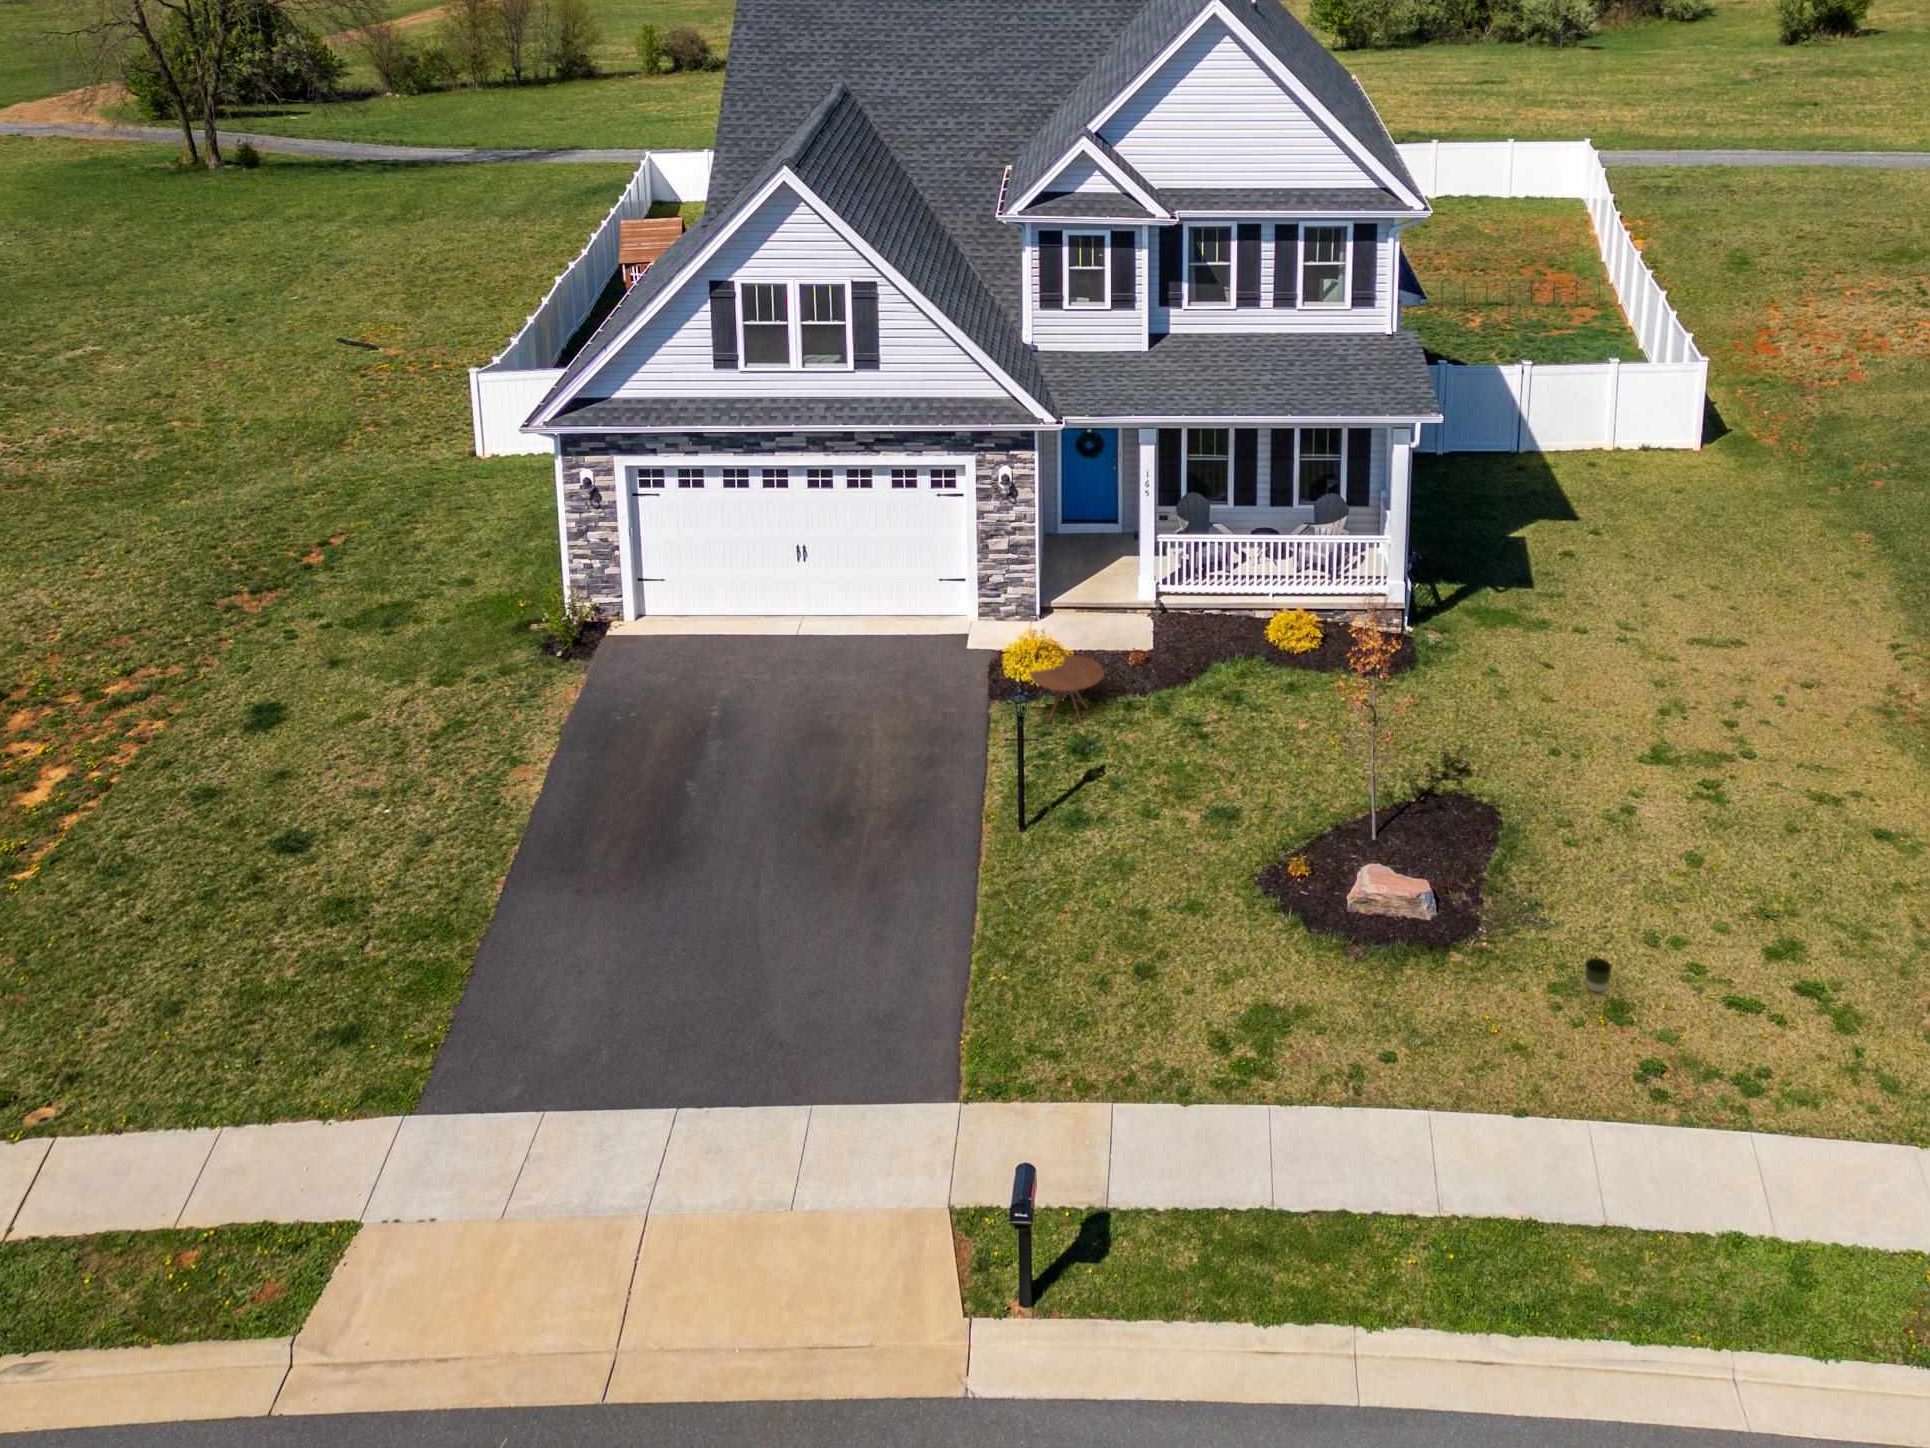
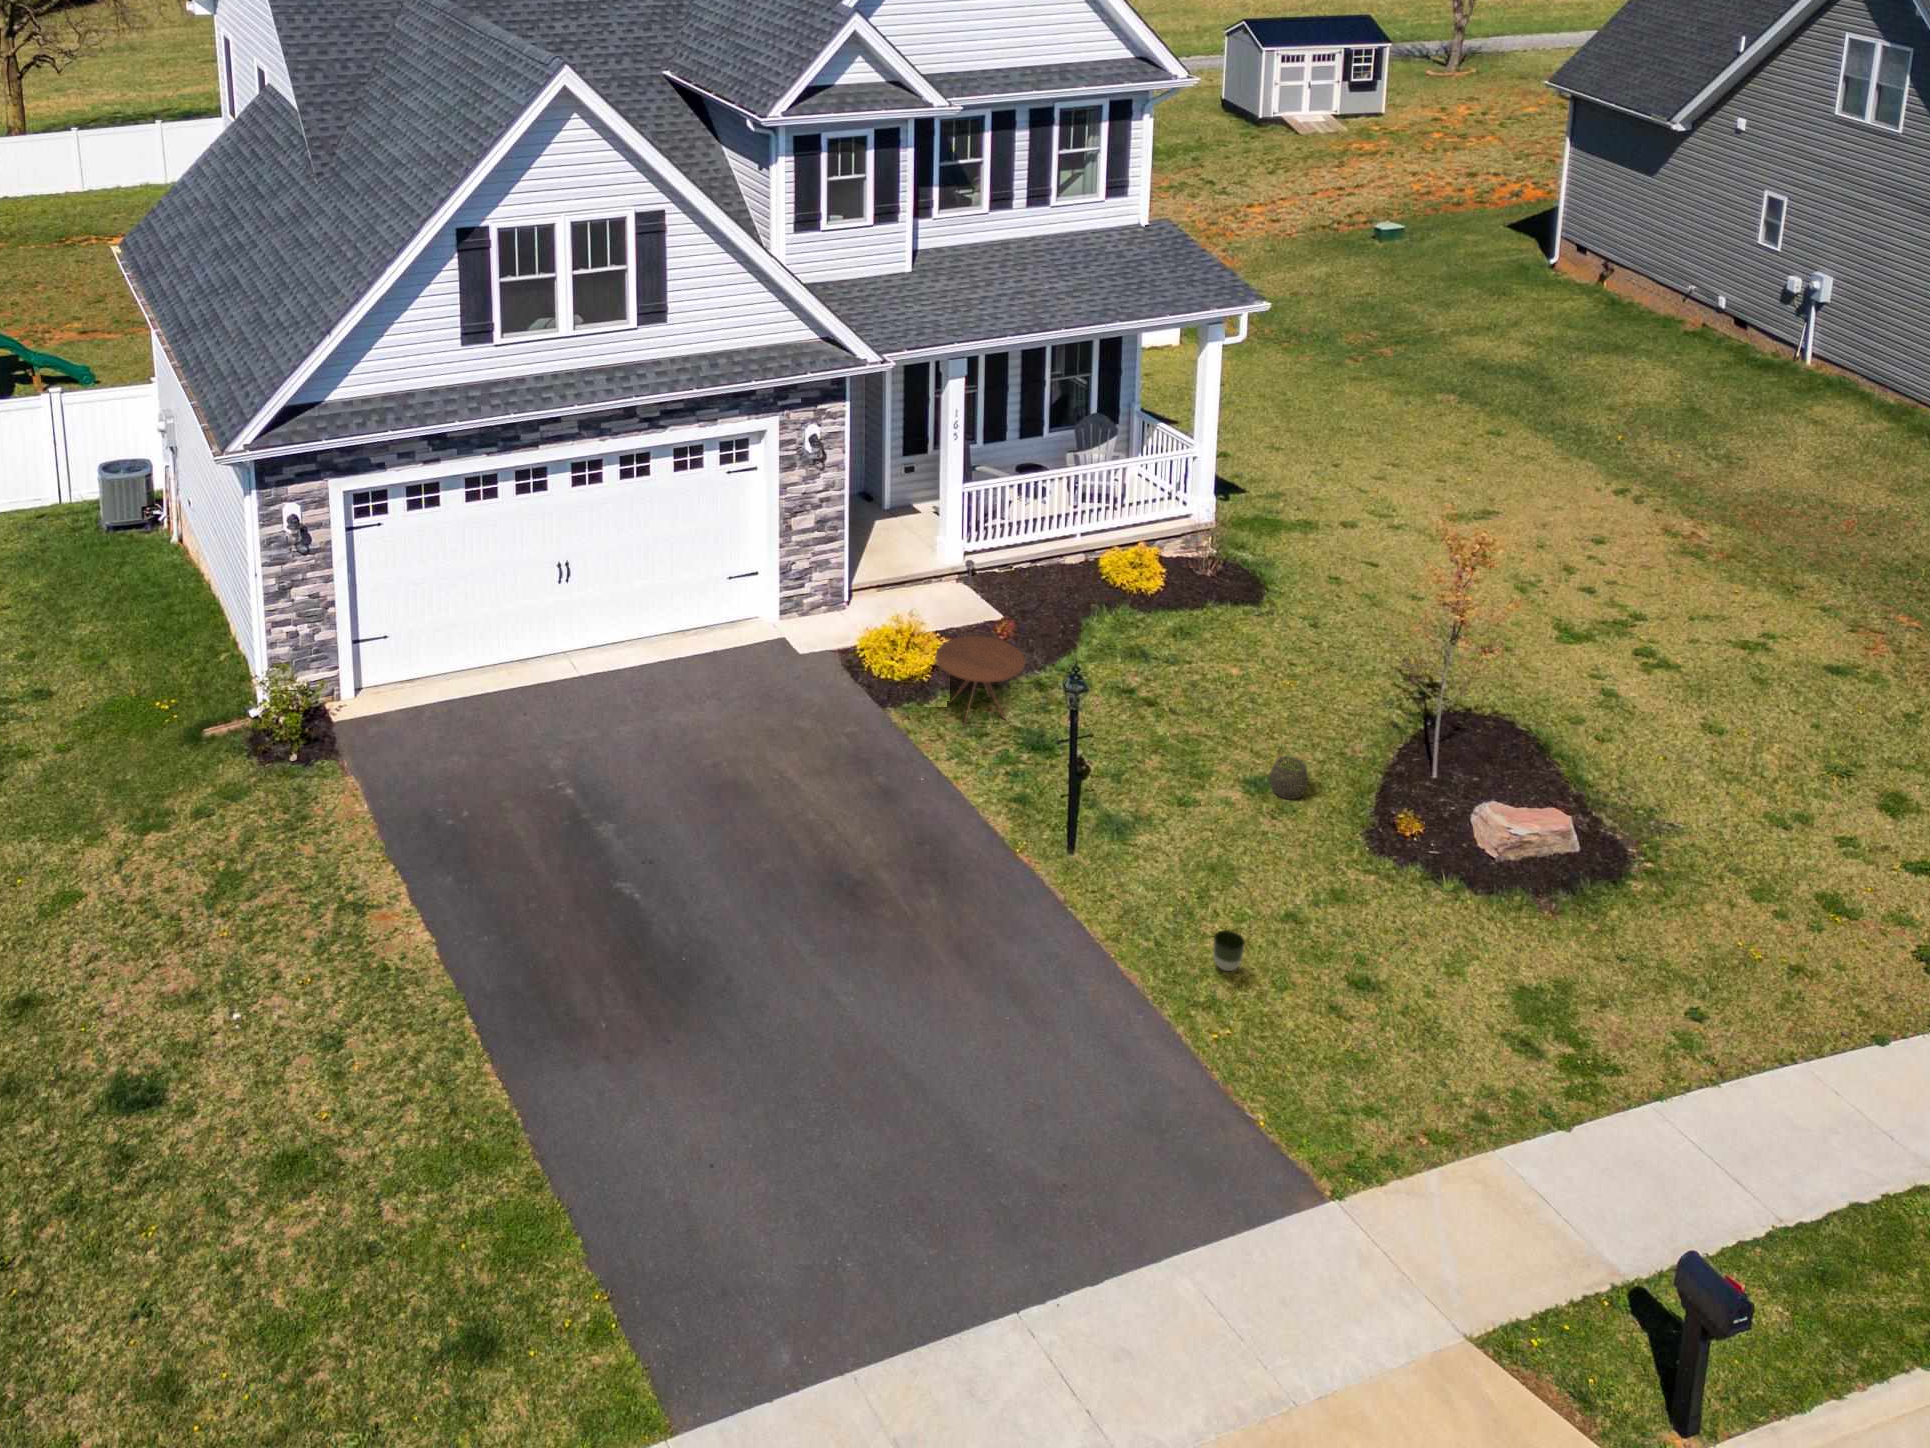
woven basket: none [1230,793,1262,829] -> present [1270,757,1308,799]
planter: present [1585,958,1612,992] -> present [1213,930,1245,971]

